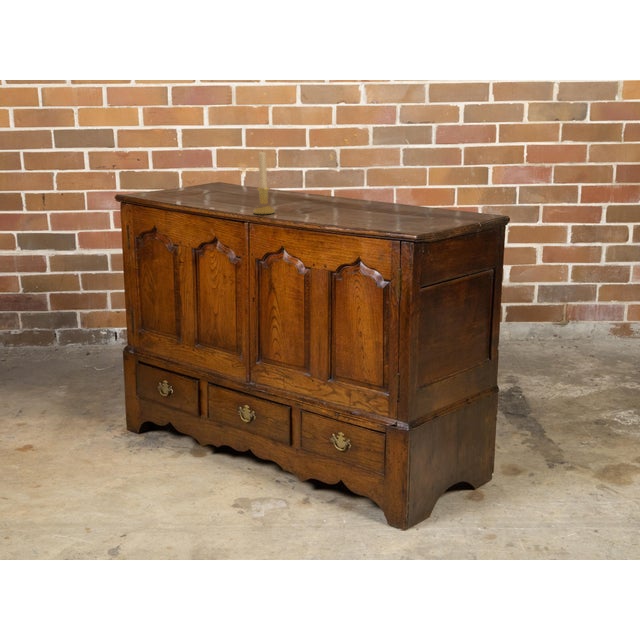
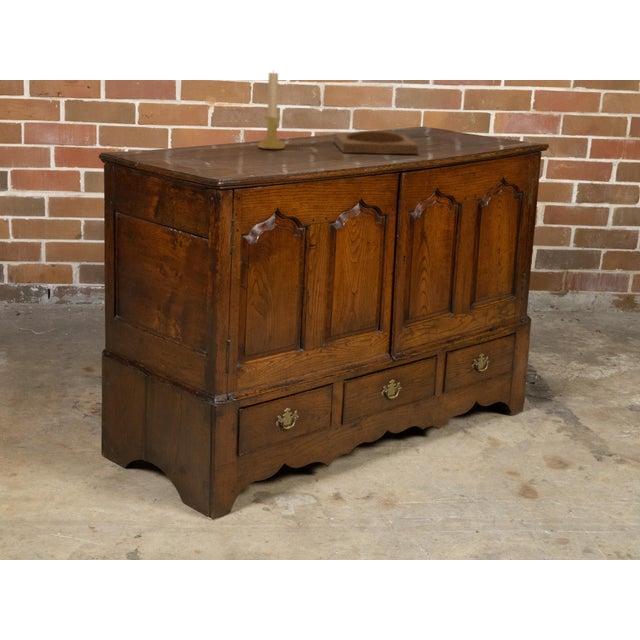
tray: none [320,195,384,215] -> present [334,130,418,154]

